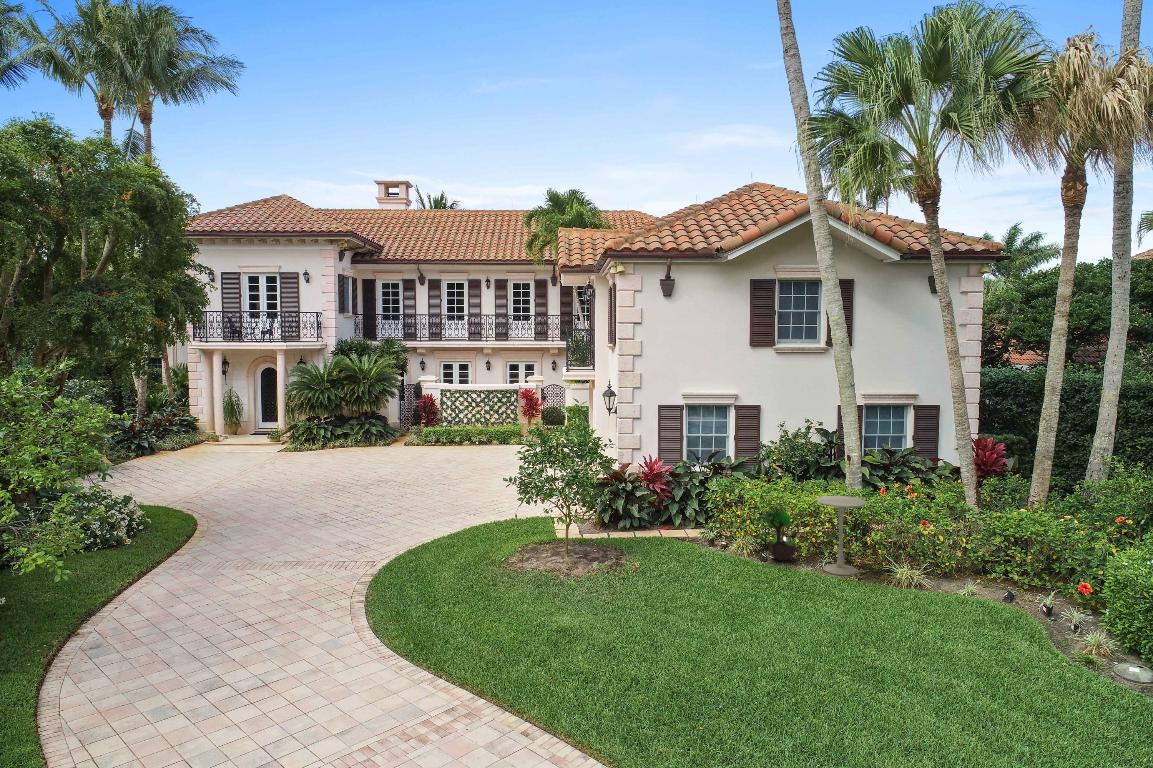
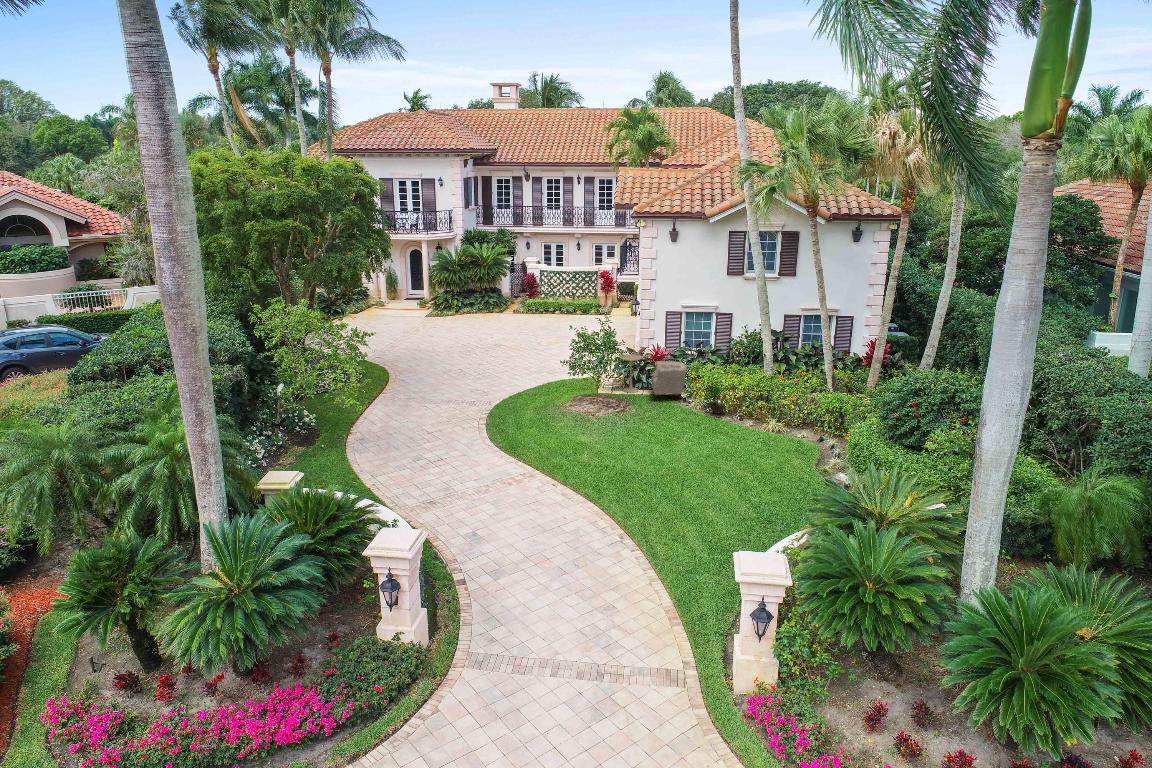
chair: none [651,479,714,546] -> present [652,361,687,400]
pedestal table: present [817,496,866,575] -> present [620,354,642,393]

